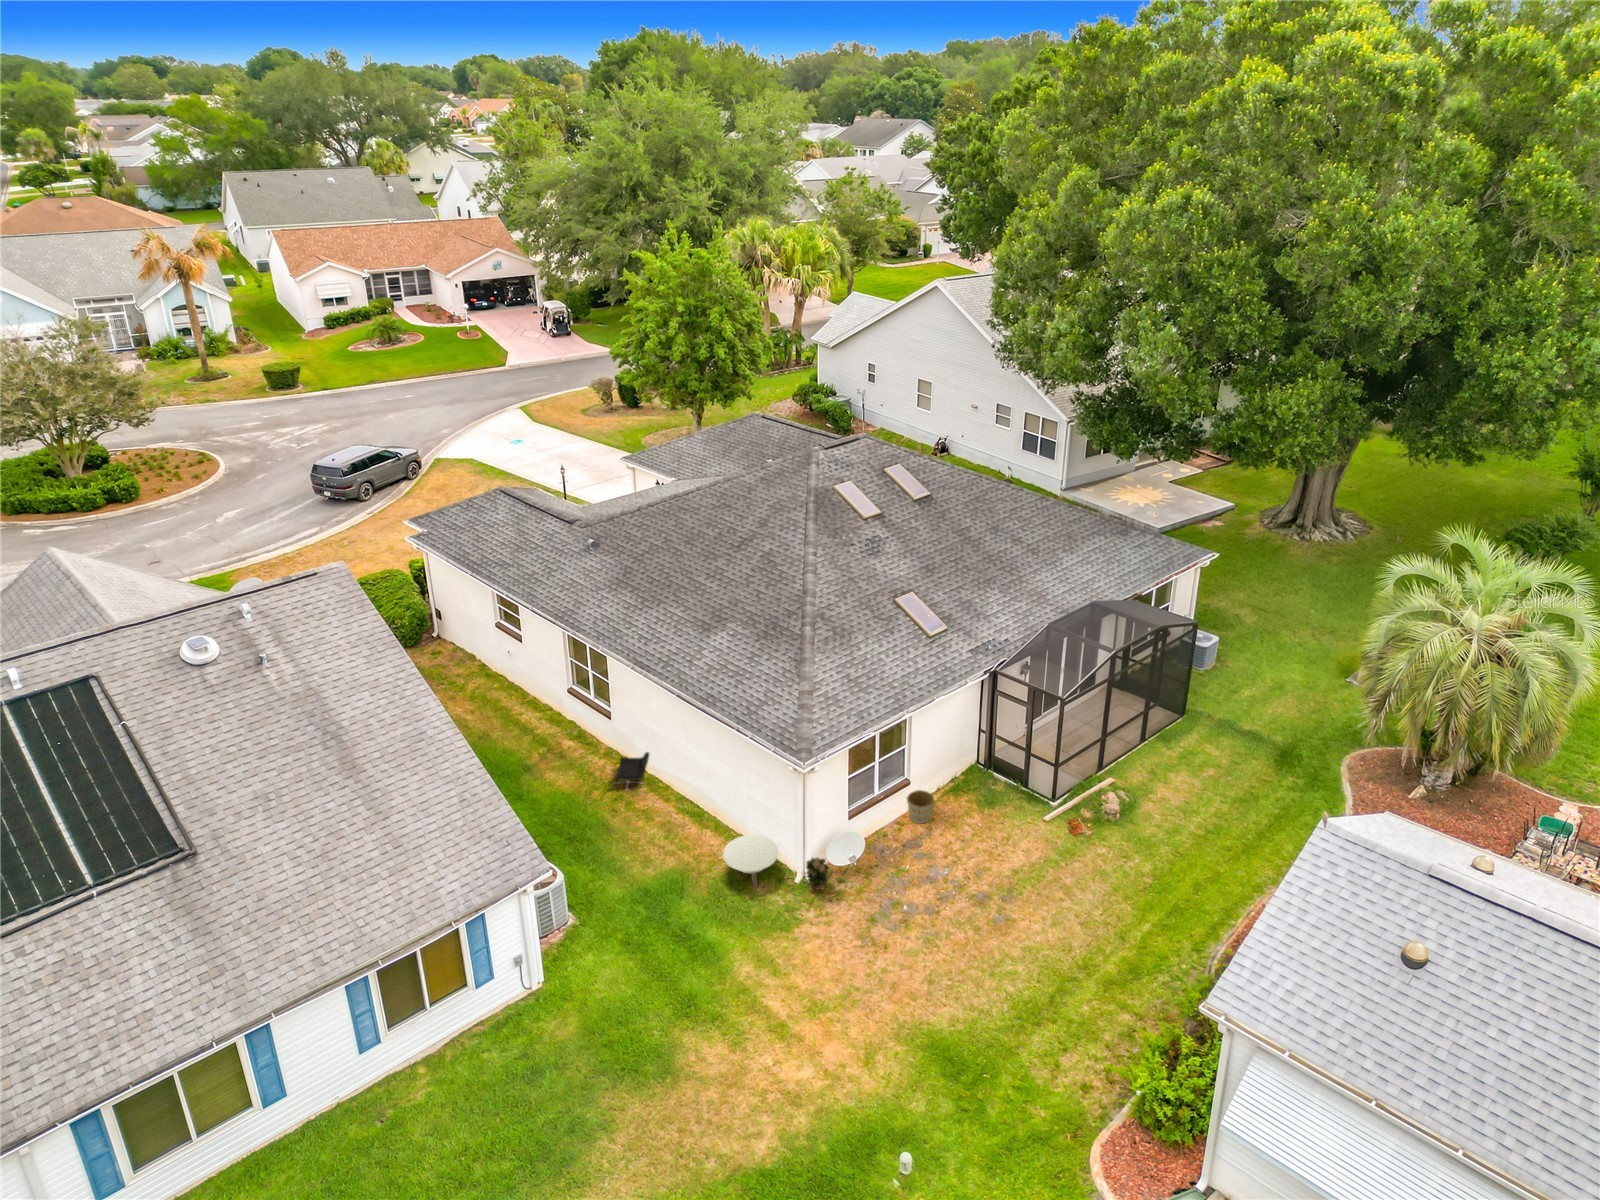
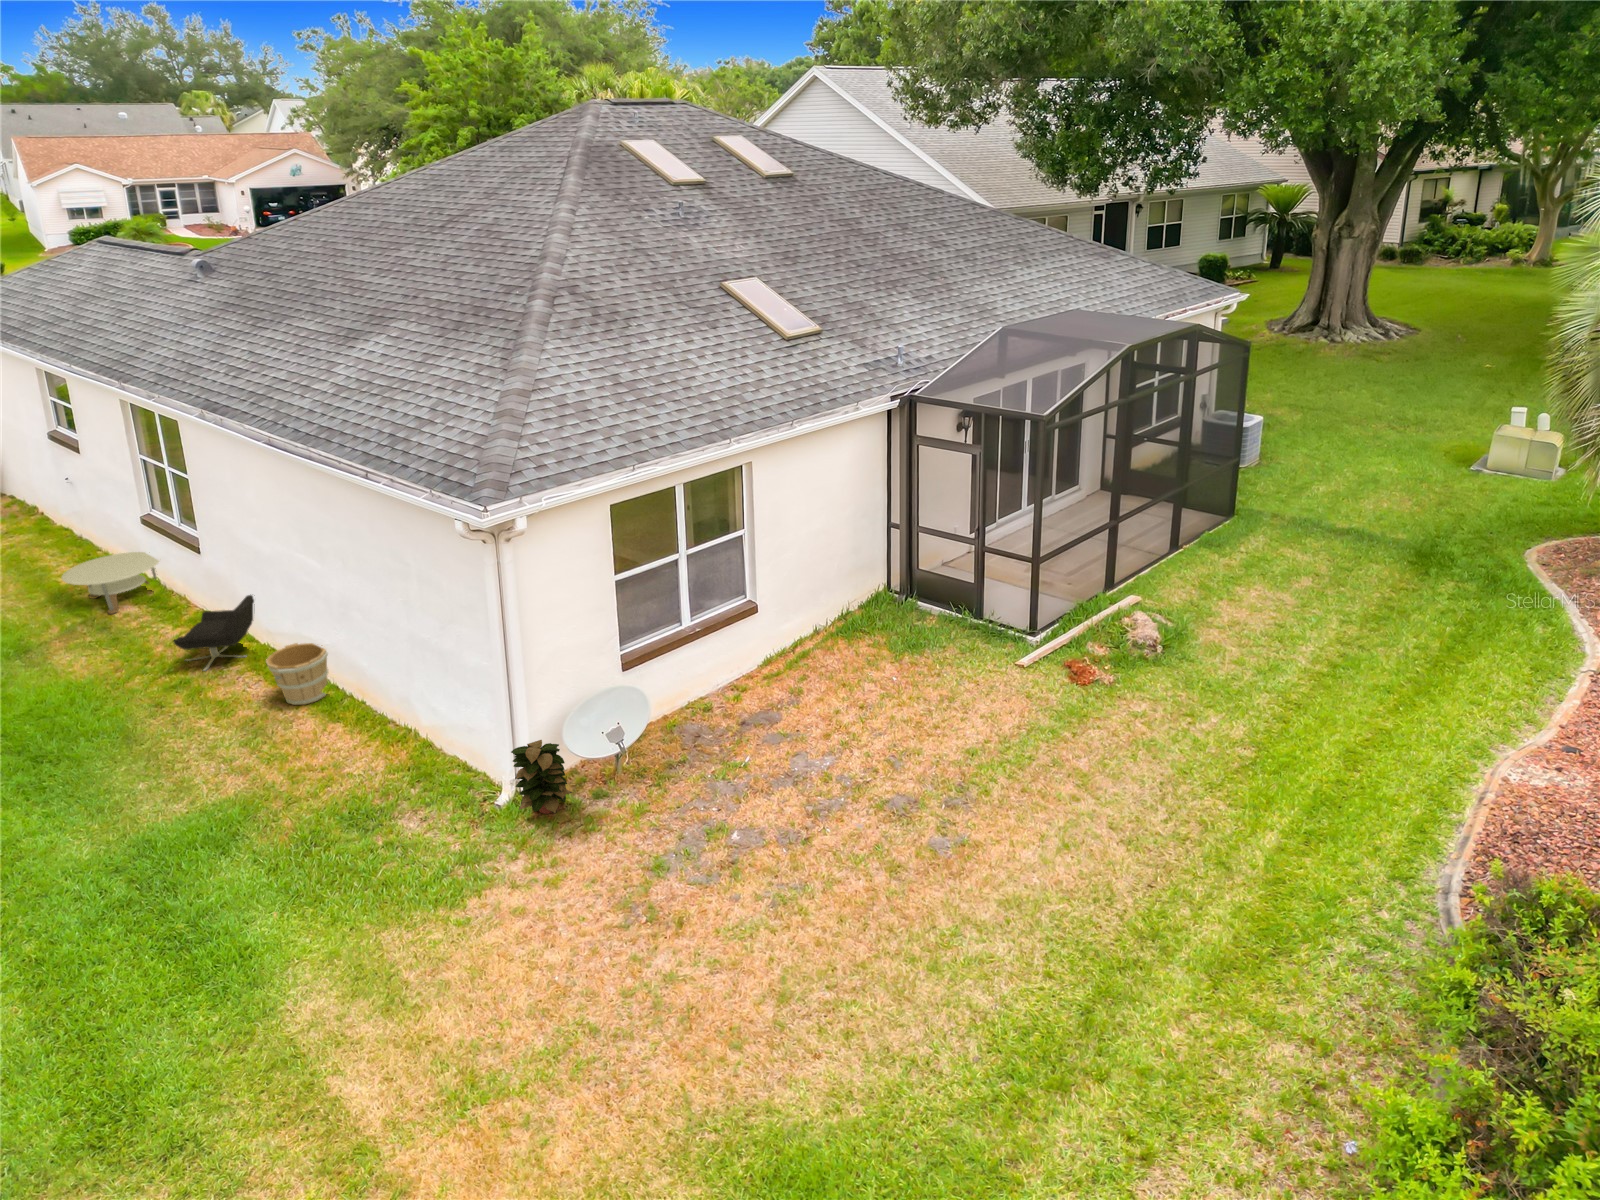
wooden bucket: present [907,790,935,824] -> present [266,643,328,705]
round table: present [723,835,778,887] -> present [62,552,159,614]

